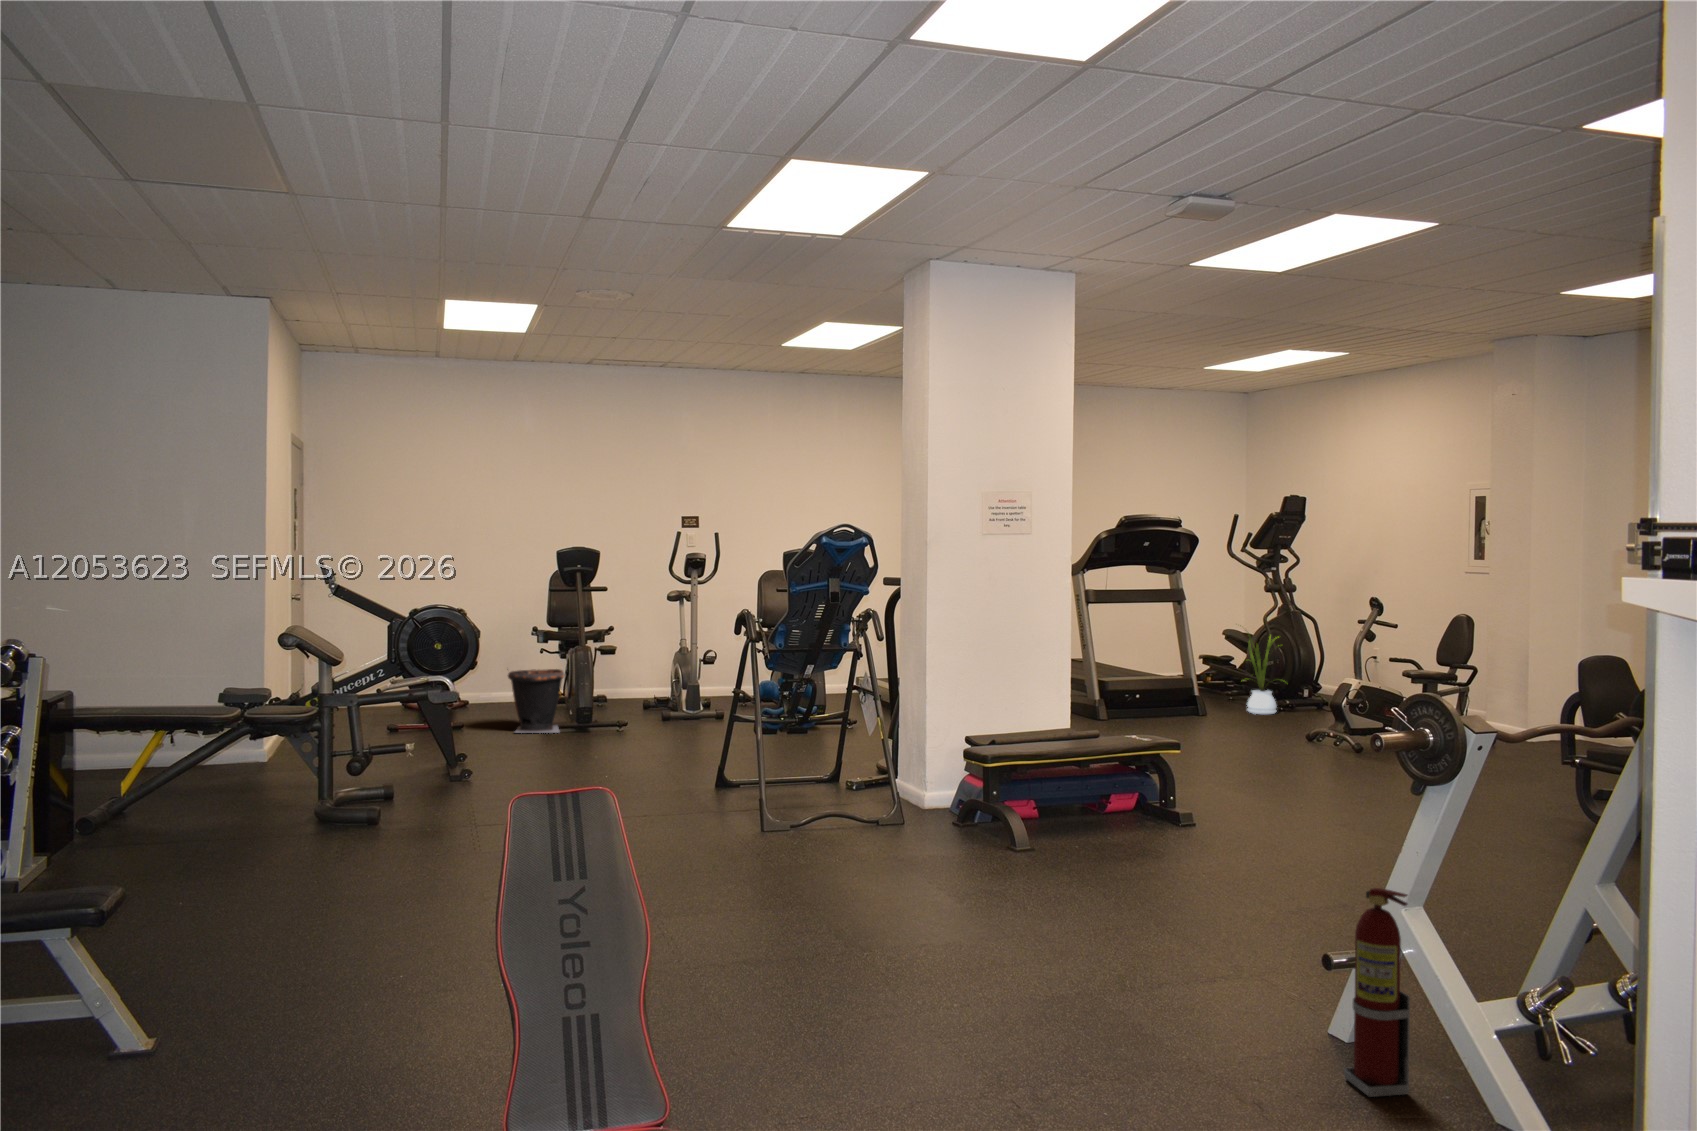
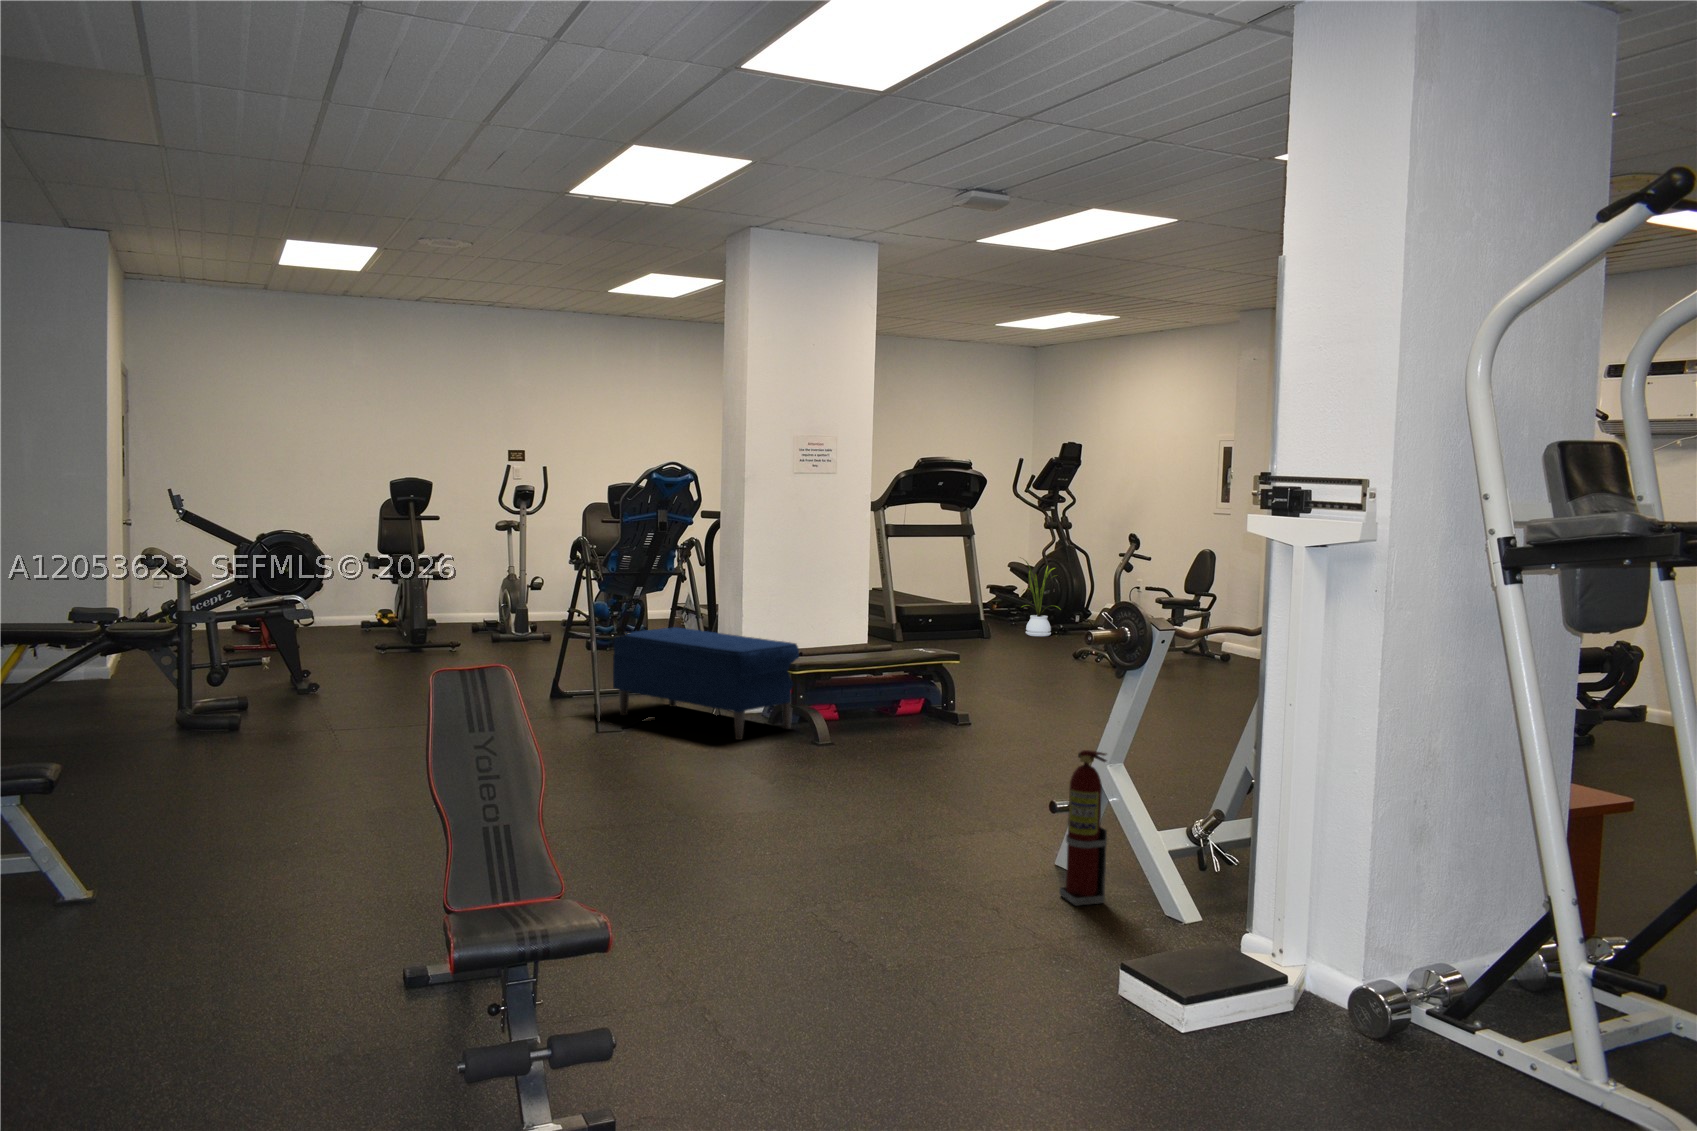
waste bin: present [508,669,564,733] -> none [341,592,398,654]
bench: none [782,709,992,842] -> present [613,627,799,740]

